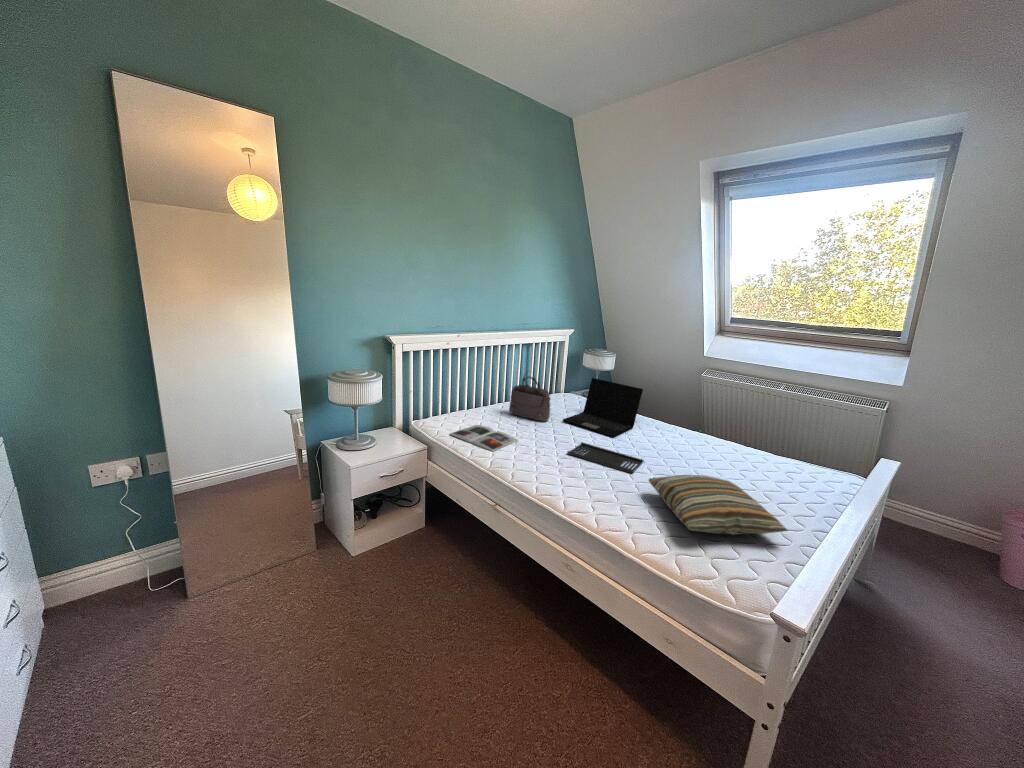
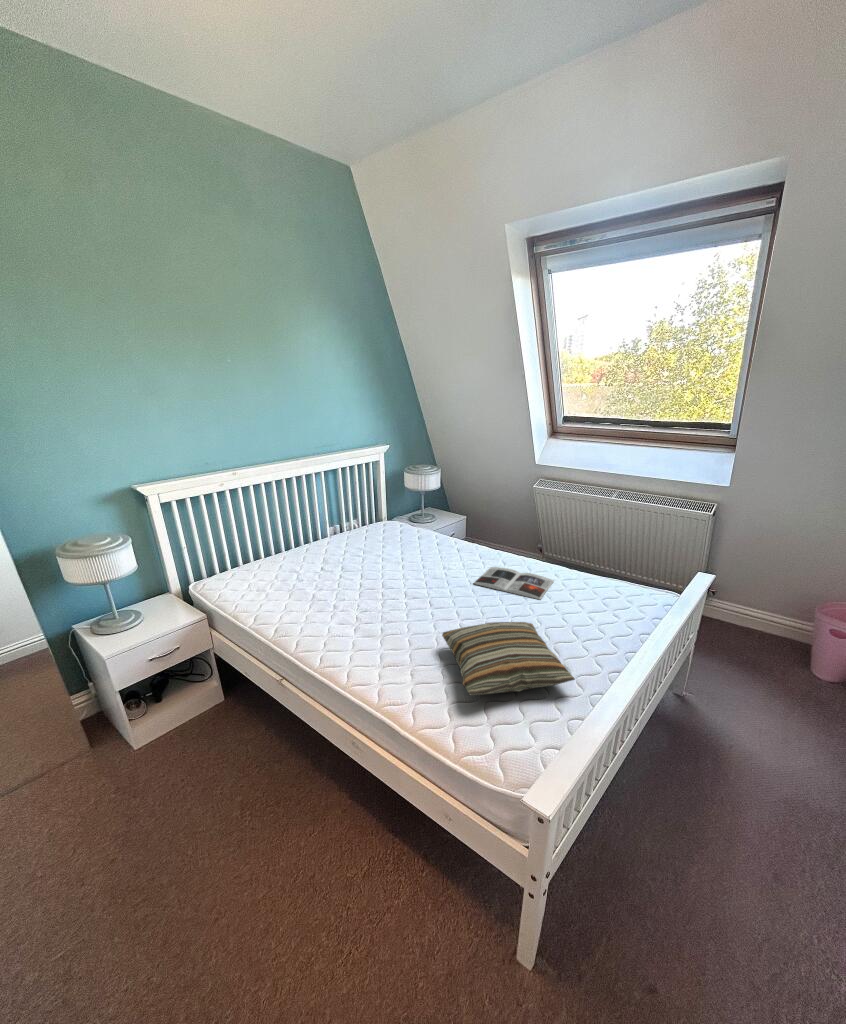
handbag: present [509,374,550,422] -> none [311,508,357,565]
laptop: present [563,378,643,437] -> none [372,505,458,576]
magazine: present [450,425,518,451] -> present [474,567,554,600]
tray: present [567,442,644,474] -> none [366,588,451,624]

